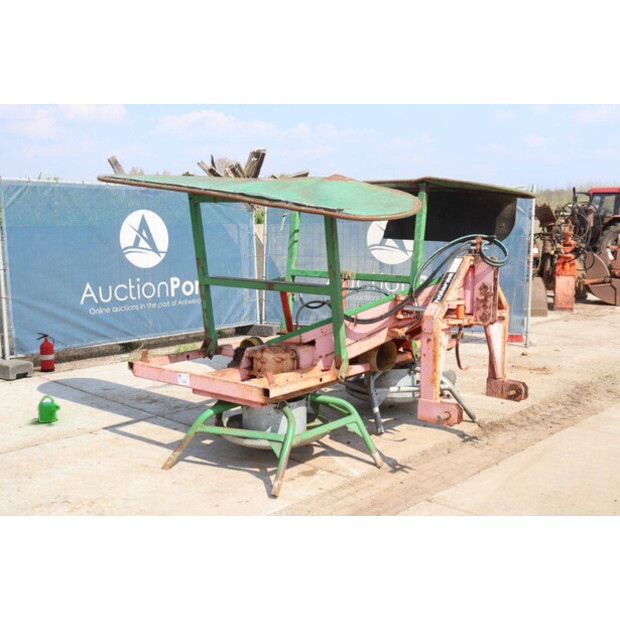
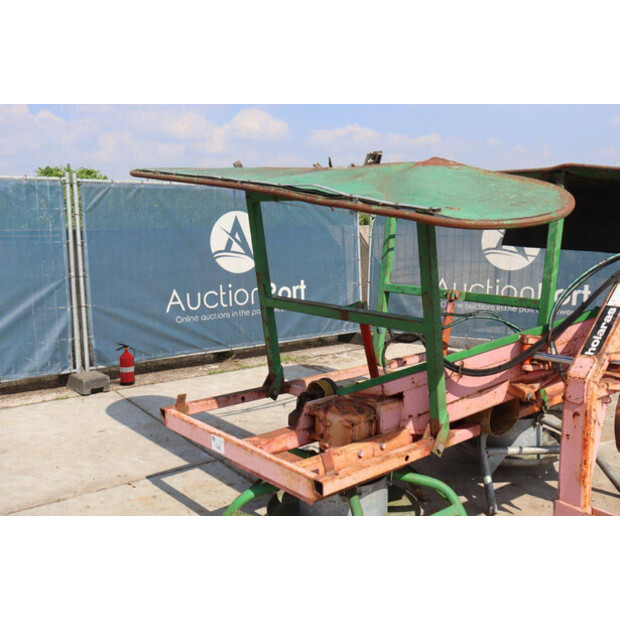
watering can: present [38,395,61,423] -> none [83,427,107,460]

